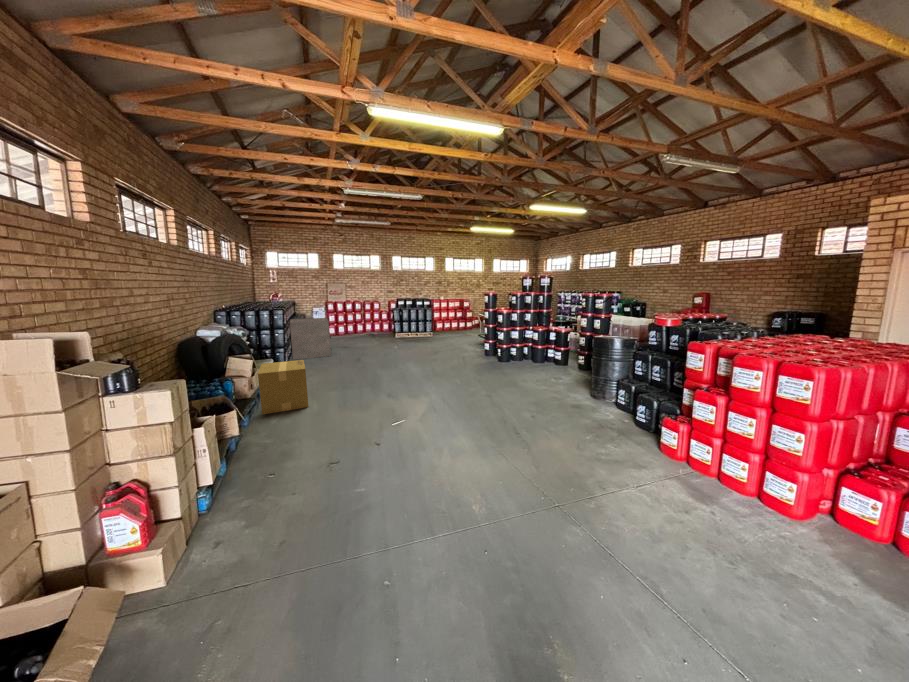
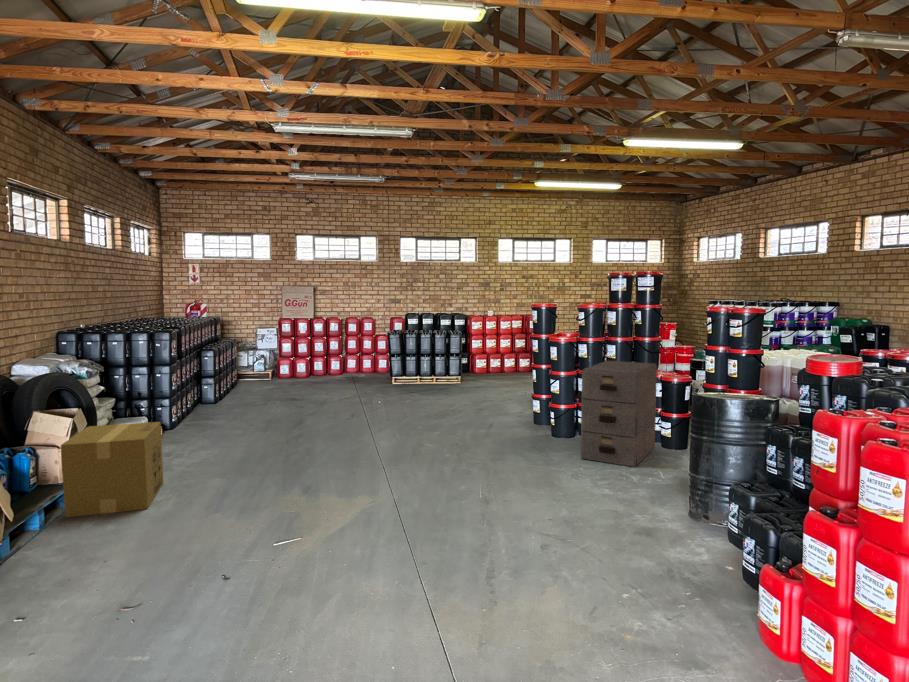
filing cabinet: present [290,318,331,359] -> present [581,361,657,467]

